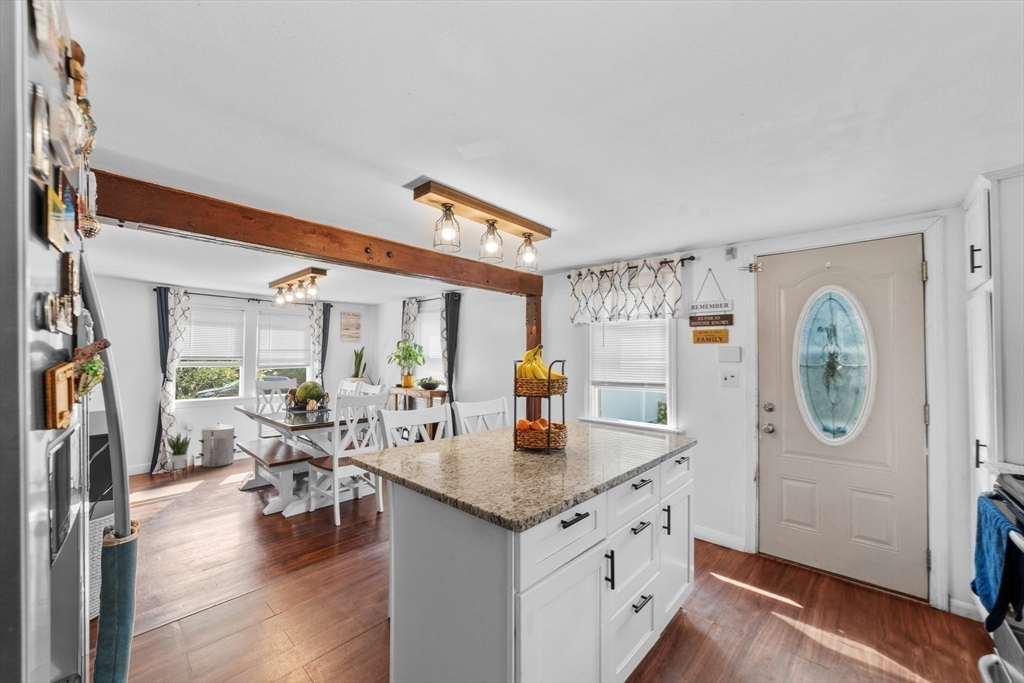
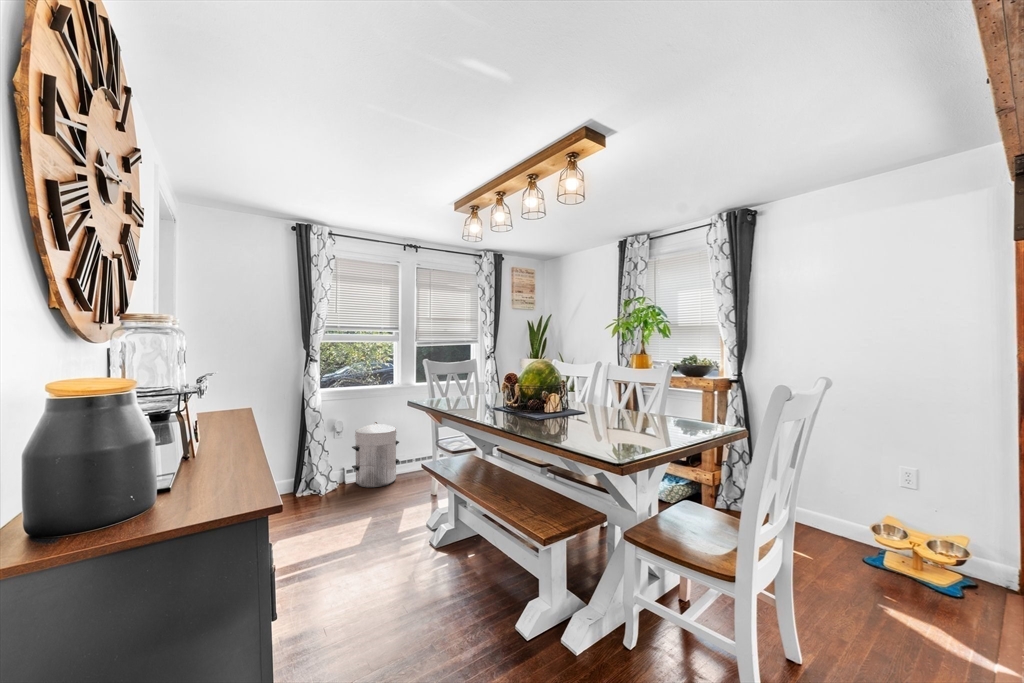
potted plant: present [166,433,191,480] -> none [314,438,348,514]

